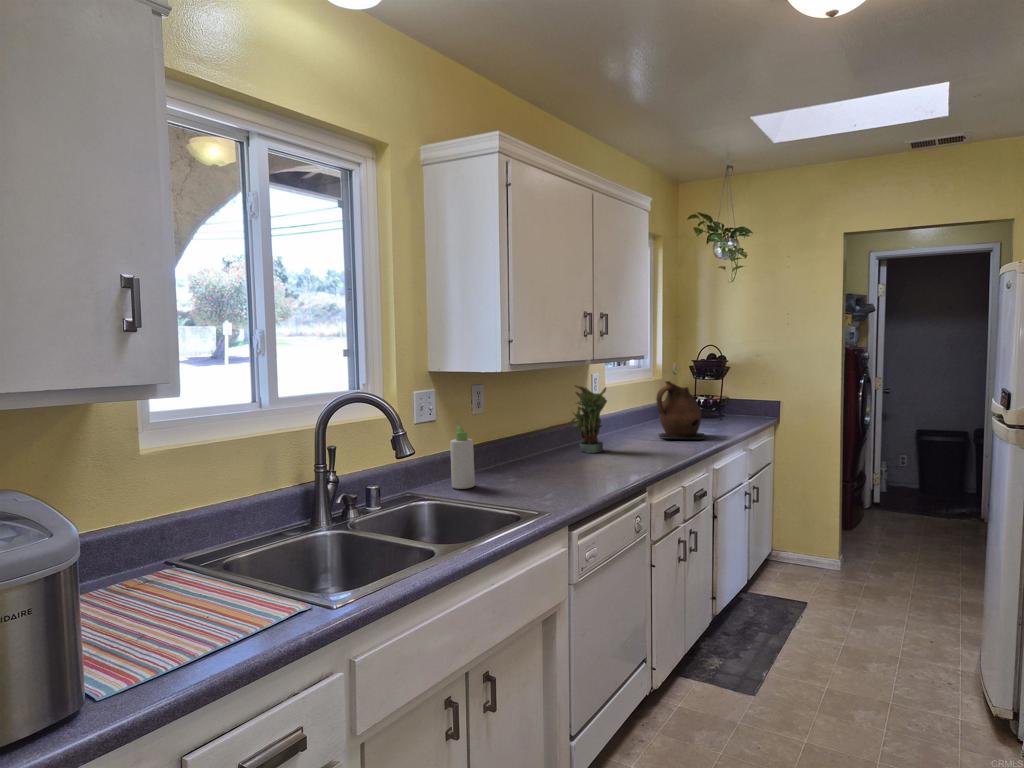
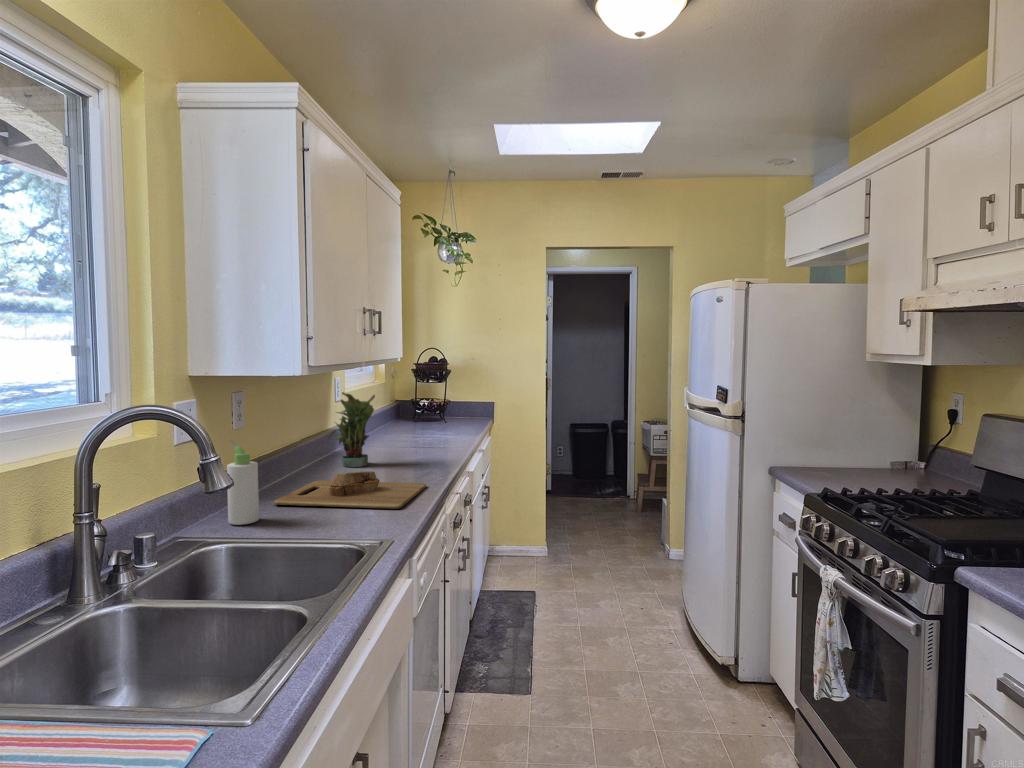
ceramic pitcher: present [656,381,704,440] -> none [407,386,458,447]
cutting board: none [496,455,631,491] -> present [274,471,426,509]

